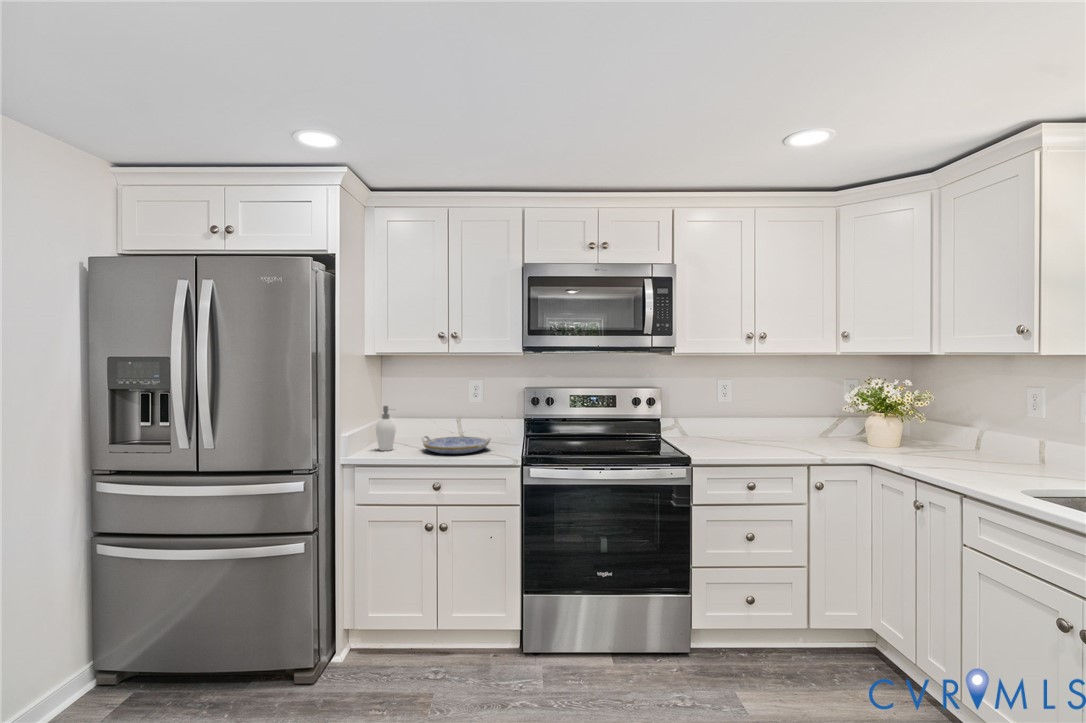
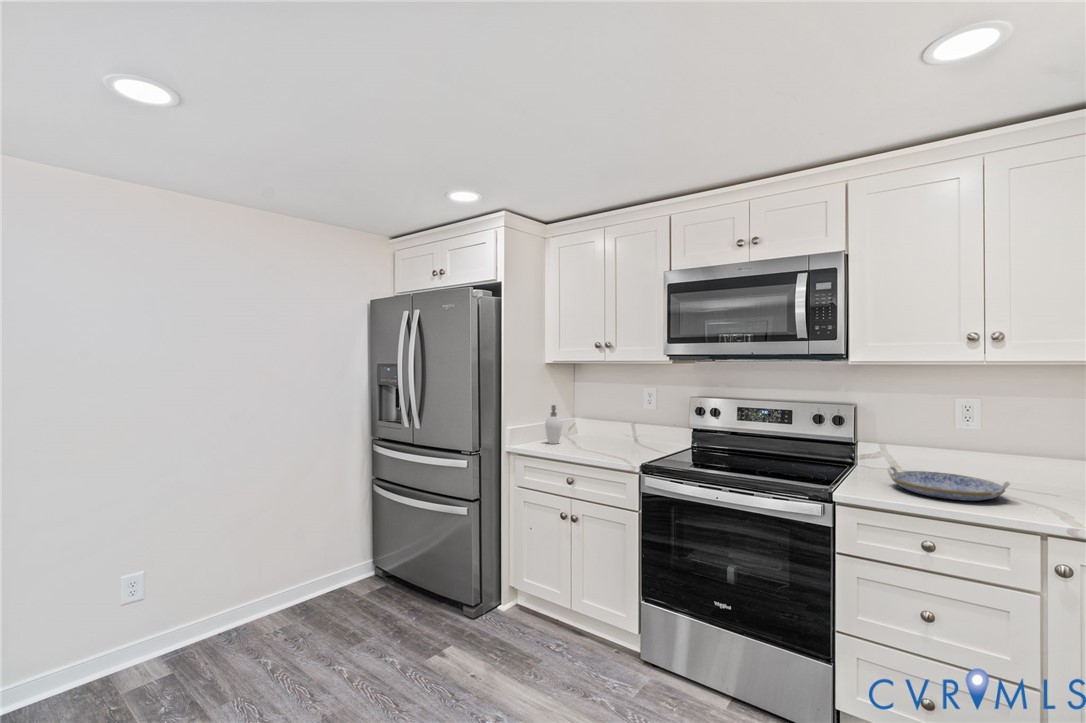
serving tray: present [422,436,491,454] -> present [888,466,1010,501]

